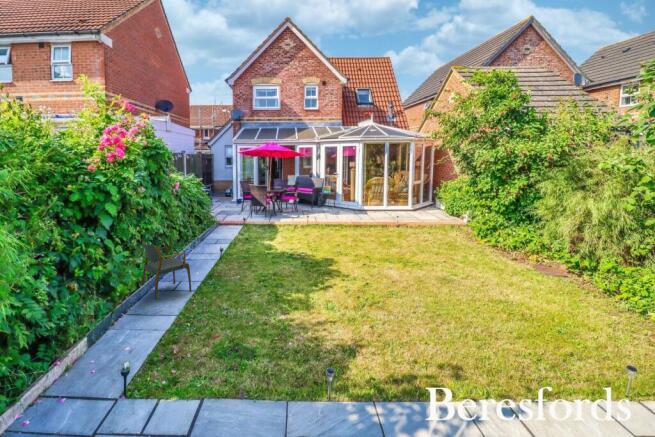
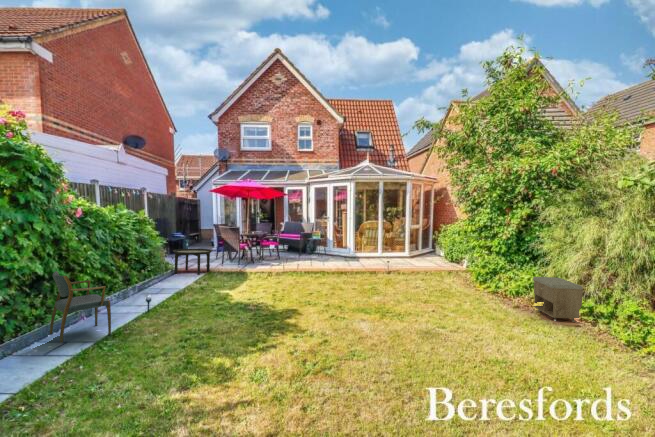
round table: none [208,208,243,233] -> present [173,249,213,275]
storage bench: none [528,234,572,272] -> present [533,277,583,322]

